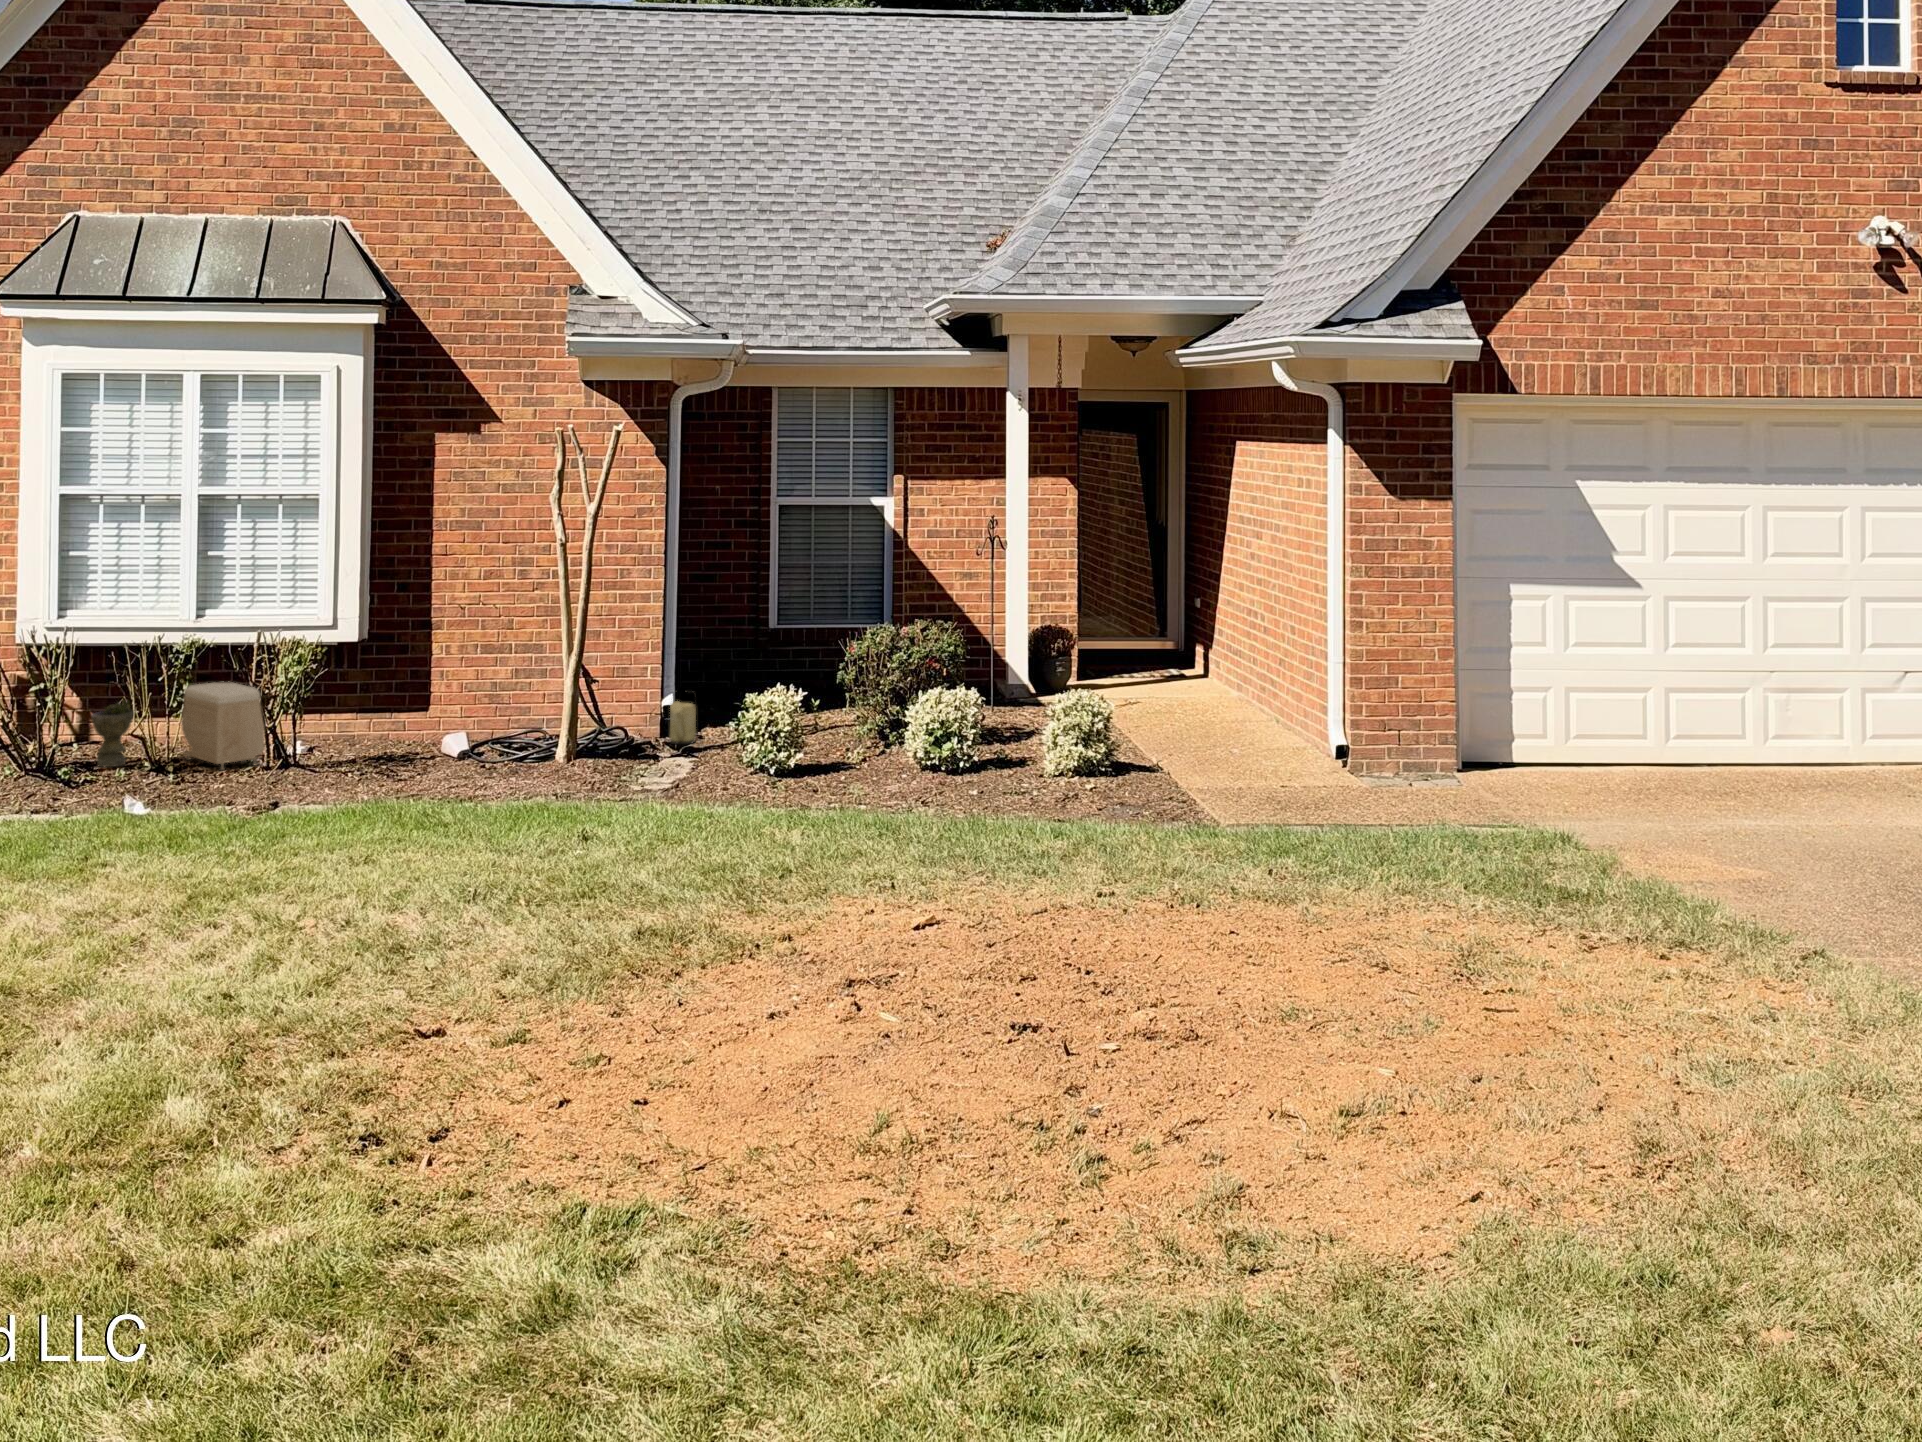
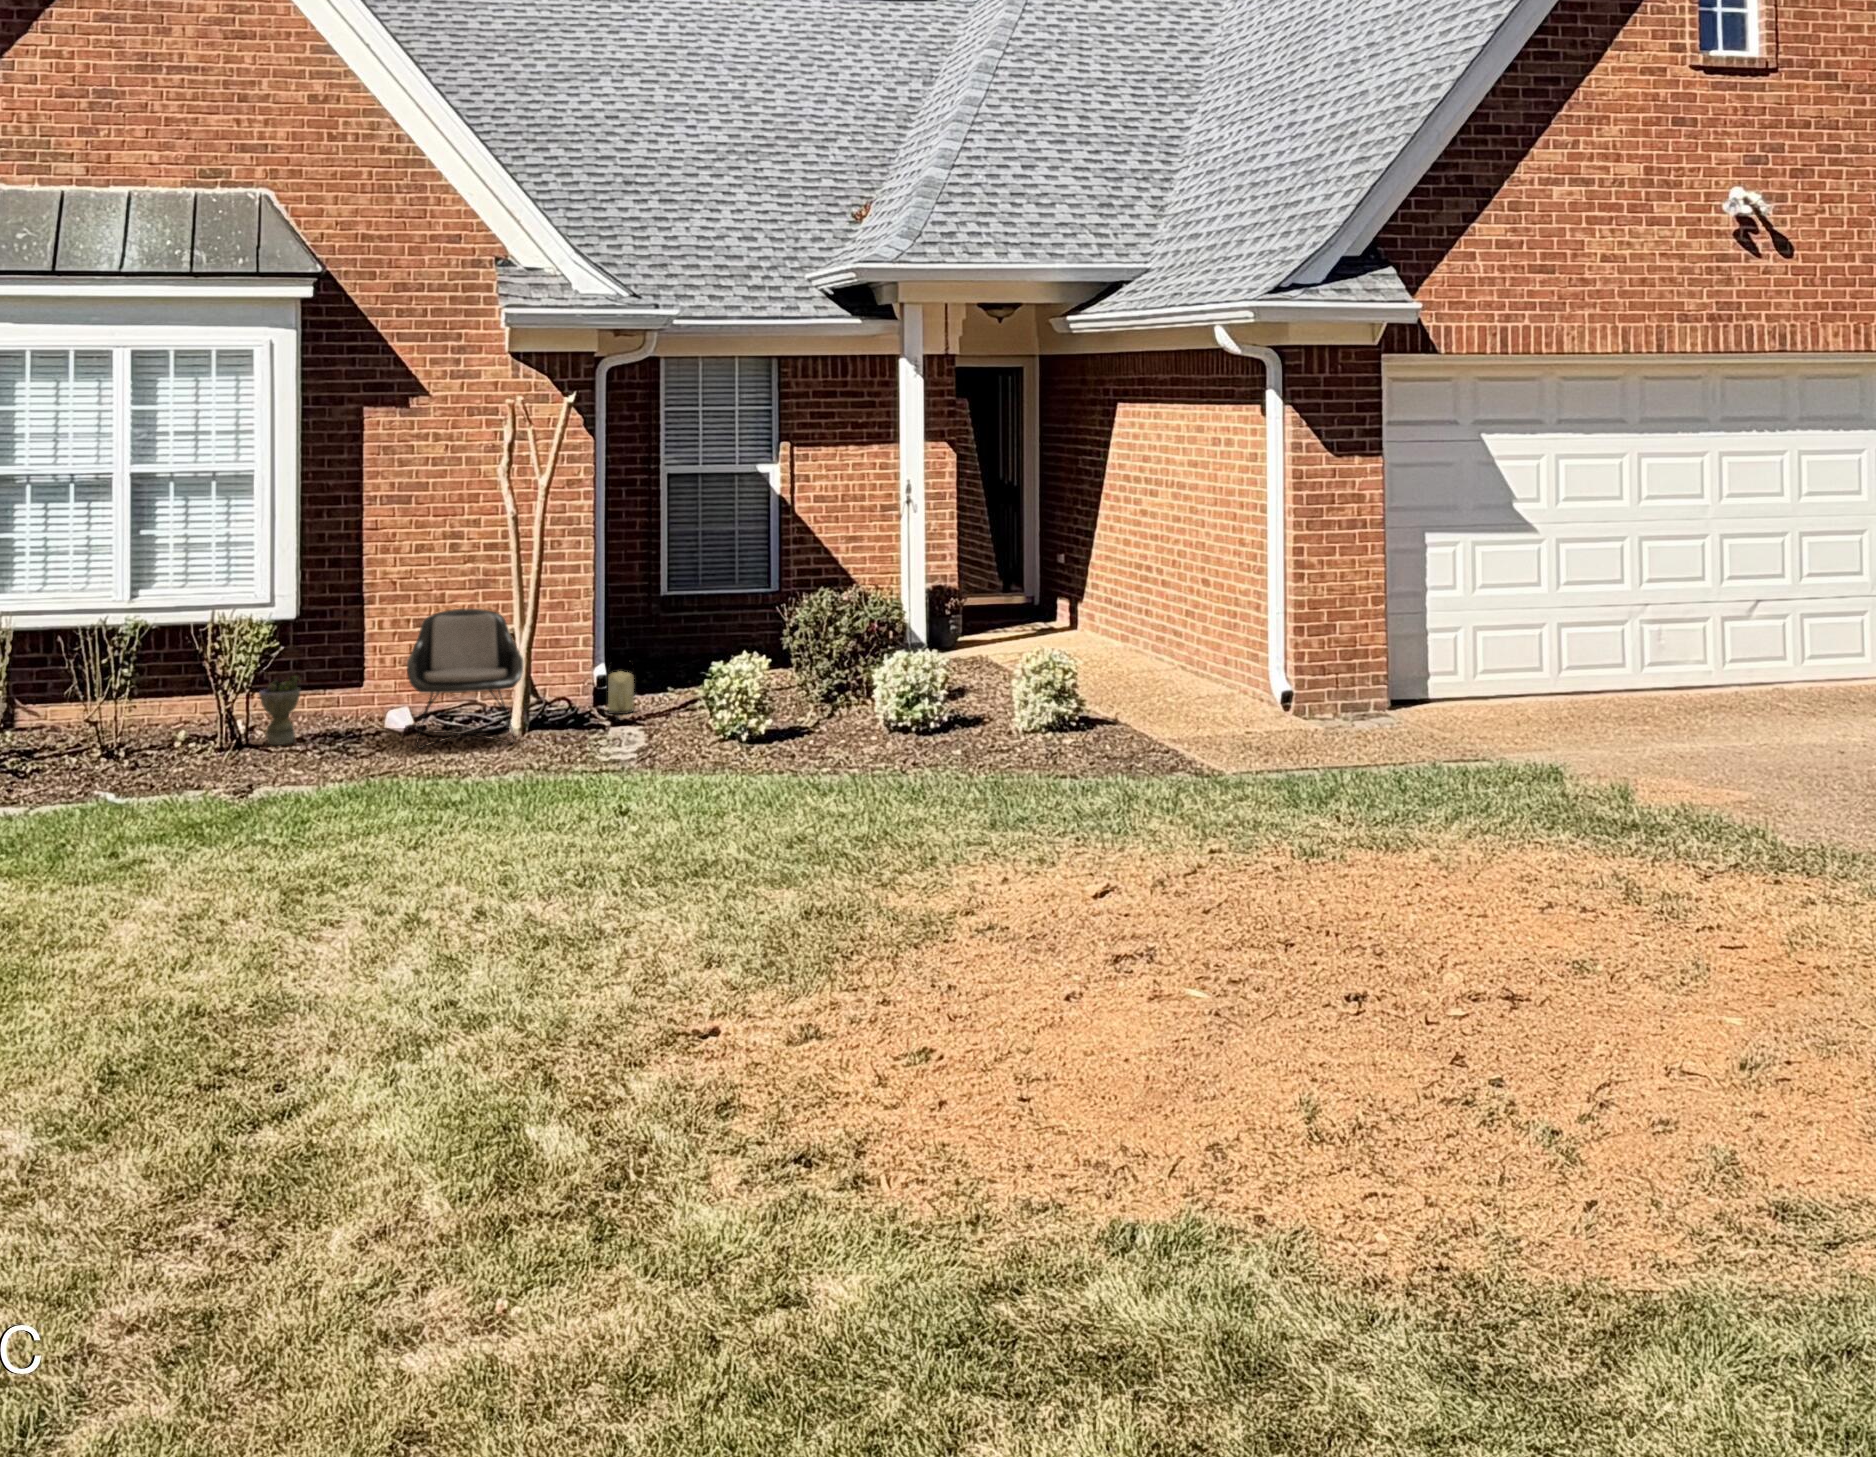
lounge chair: none [450,634,568,771] -> present [407,609,523,749]
storage bench: present [181,683,264,770] -> none [108,667,216,759]
planter: present [91,700,134,767] -> present [259,676,300,745]

